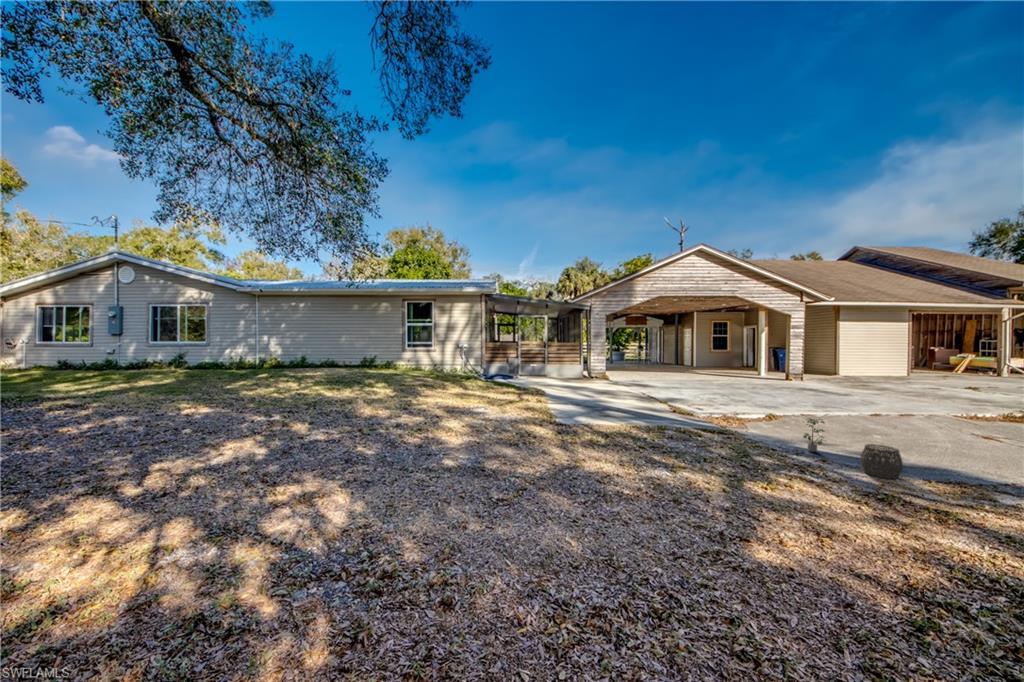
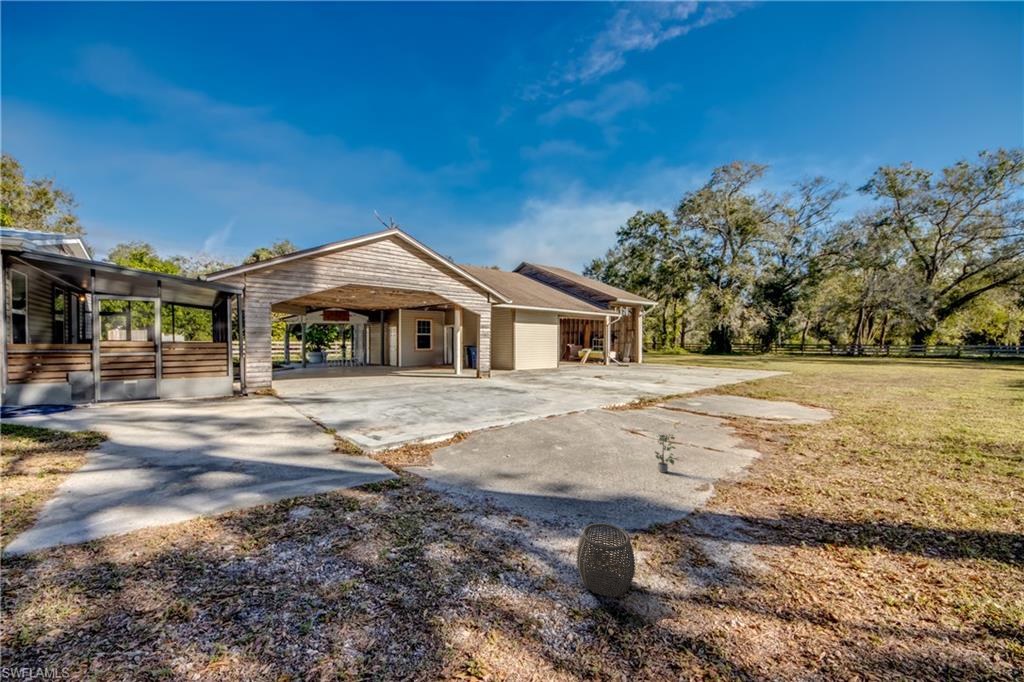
potted plant: present [803,419,825,452] -> present [655,434,676,473]

